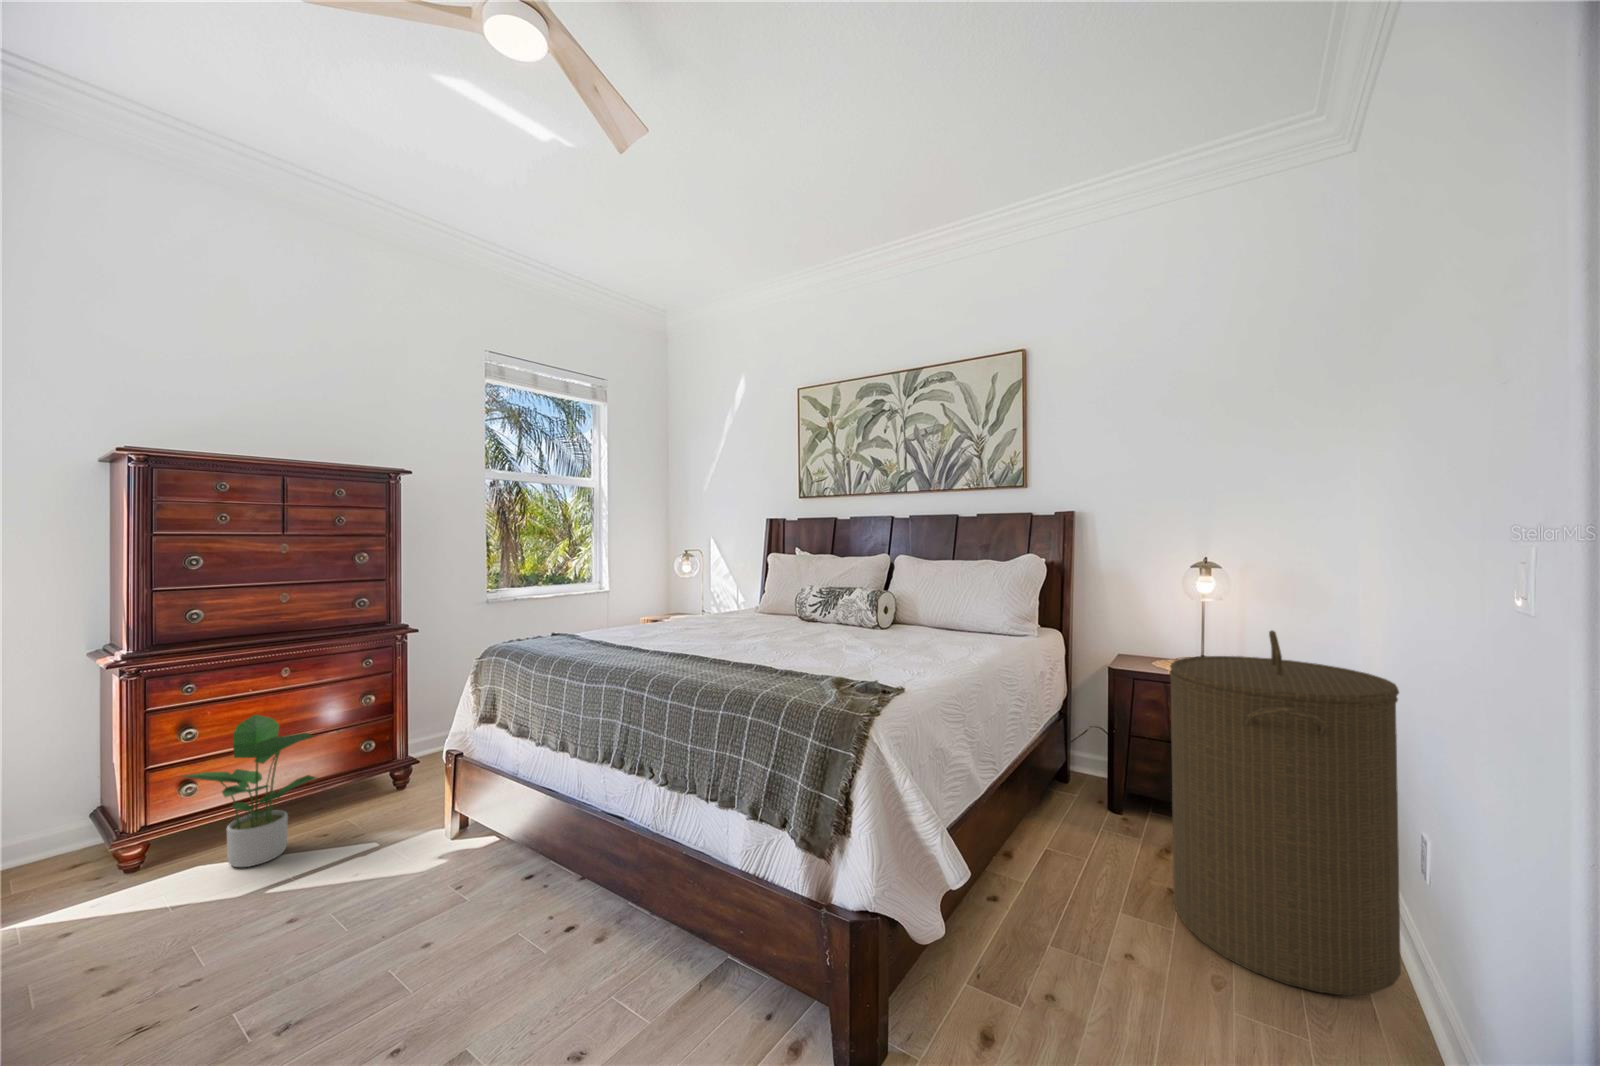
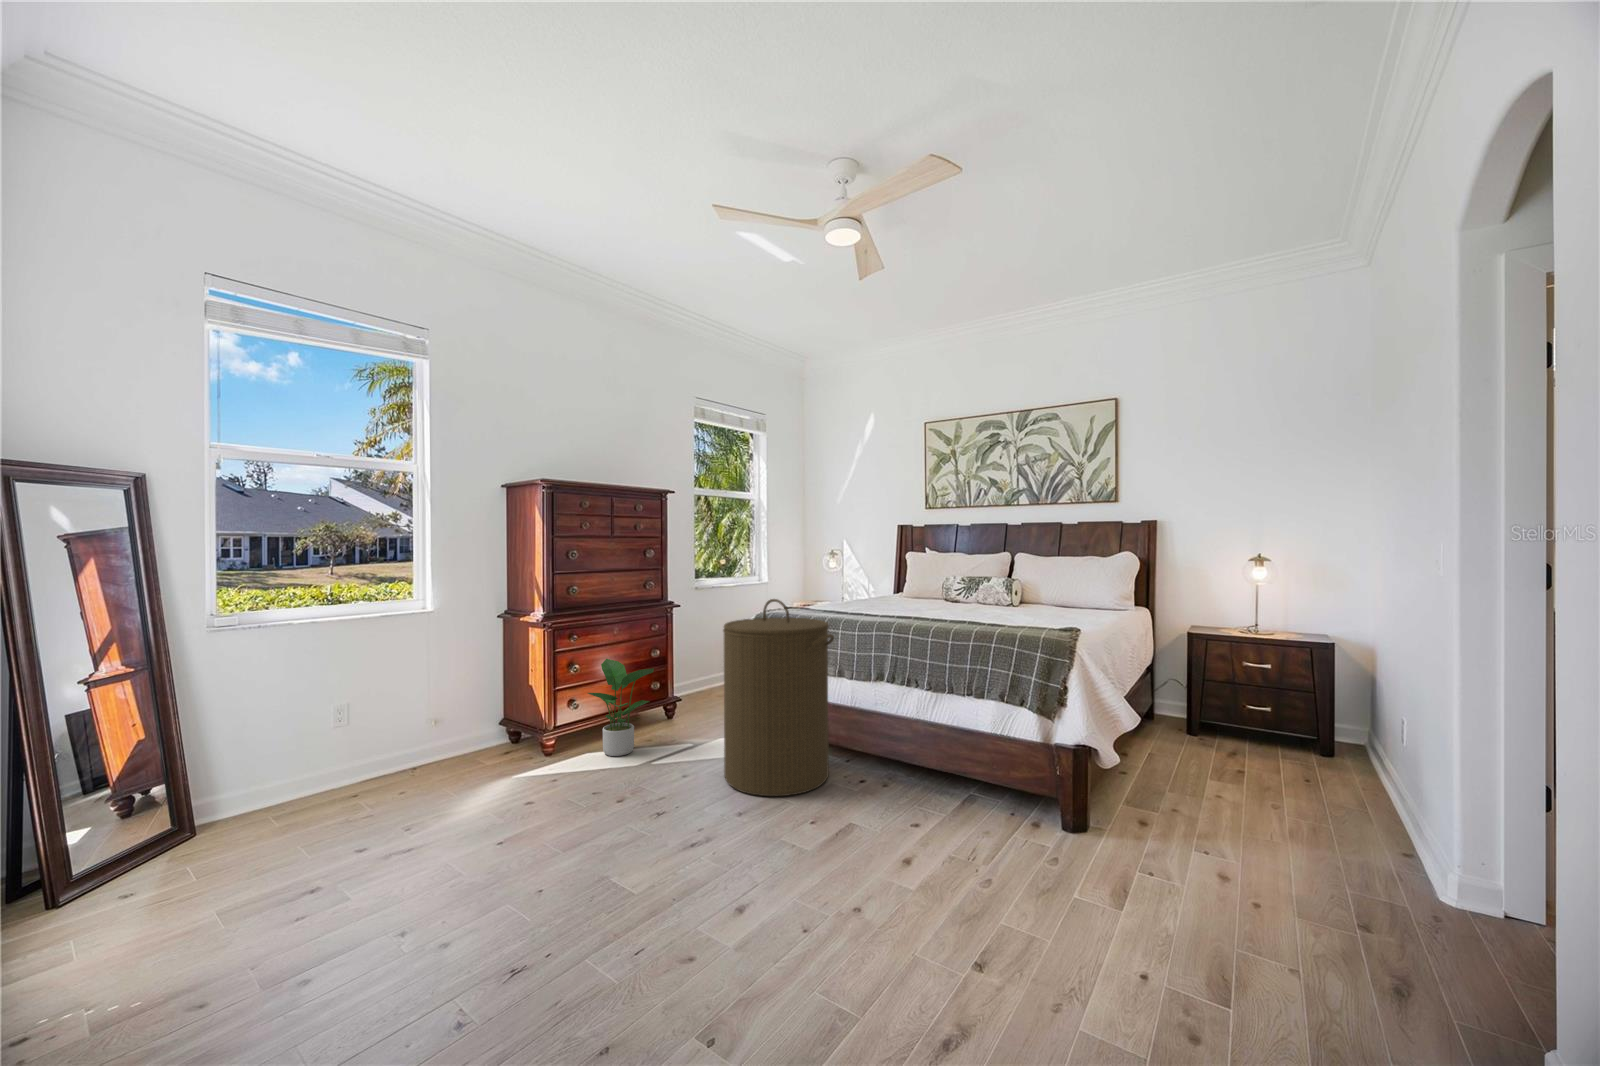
laundry hamper: present [1169,630,1401,995] -> present [723,599,834,796]

